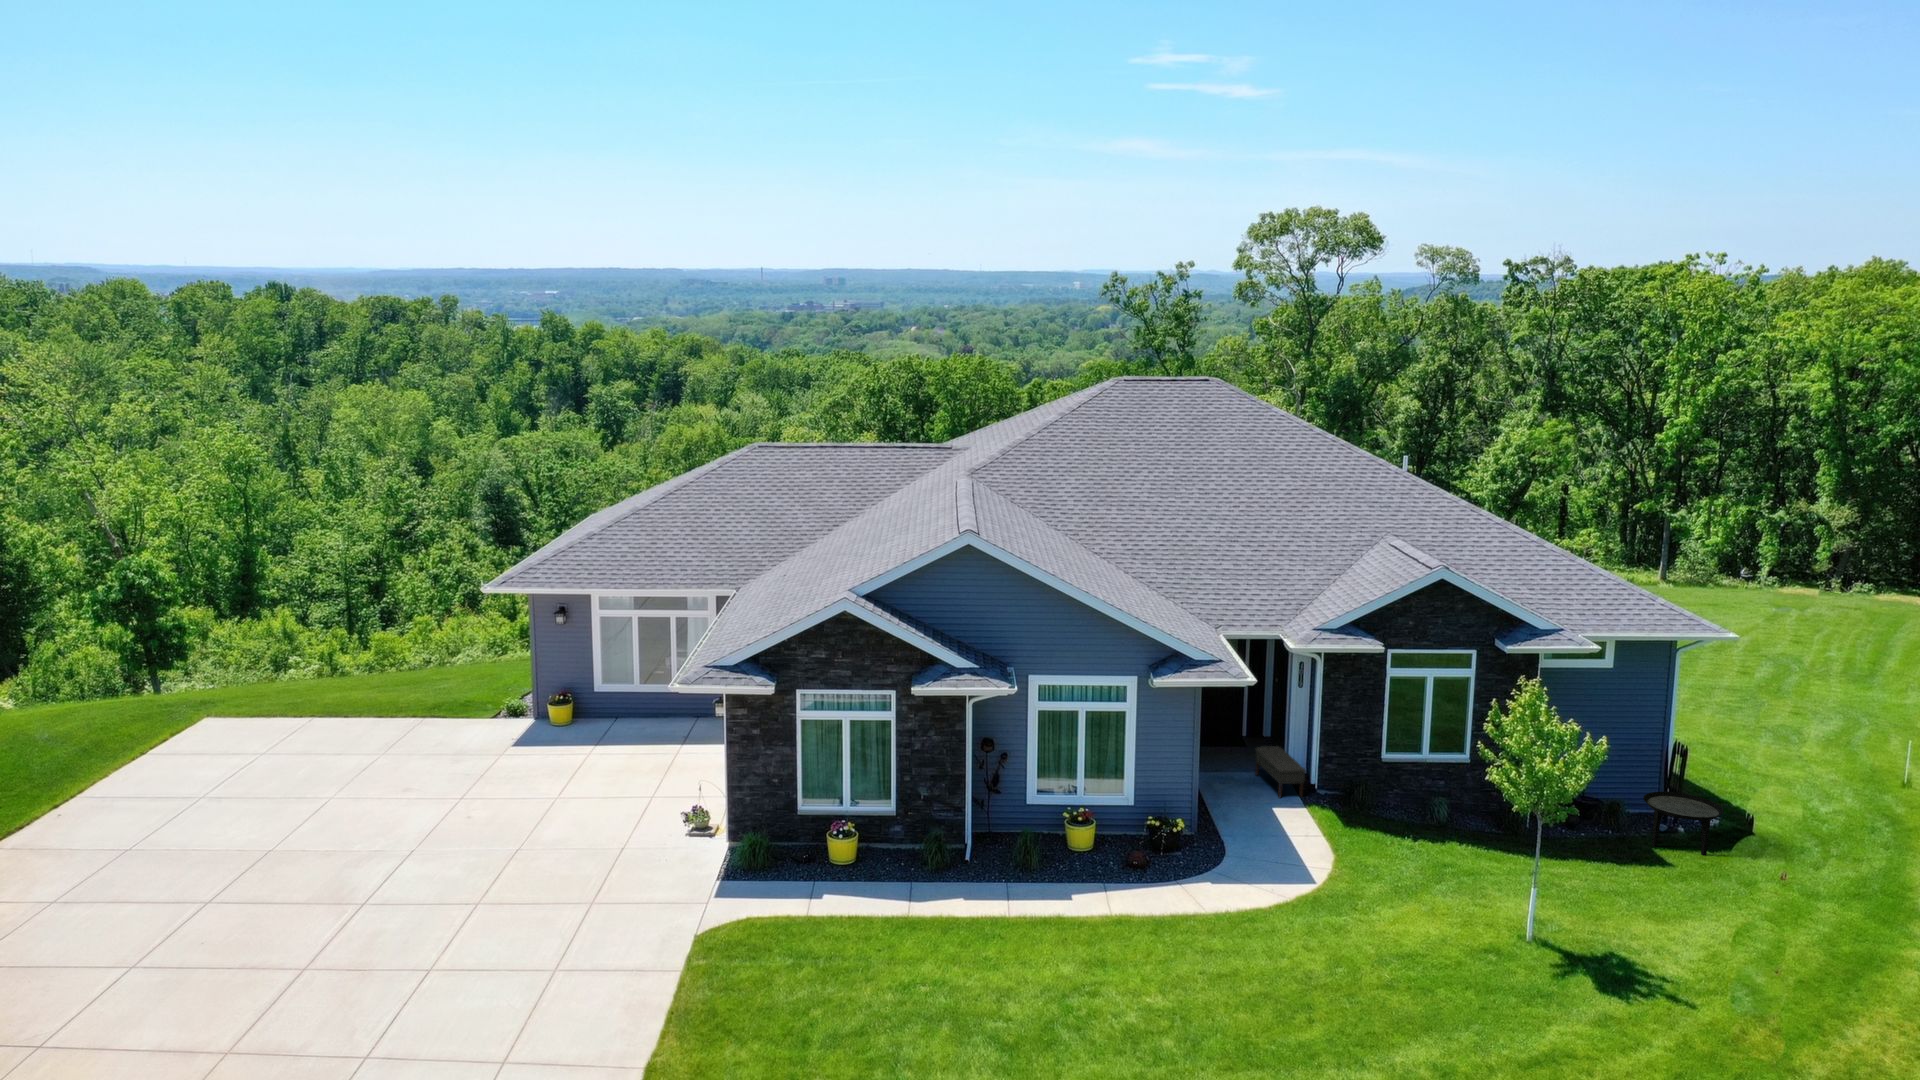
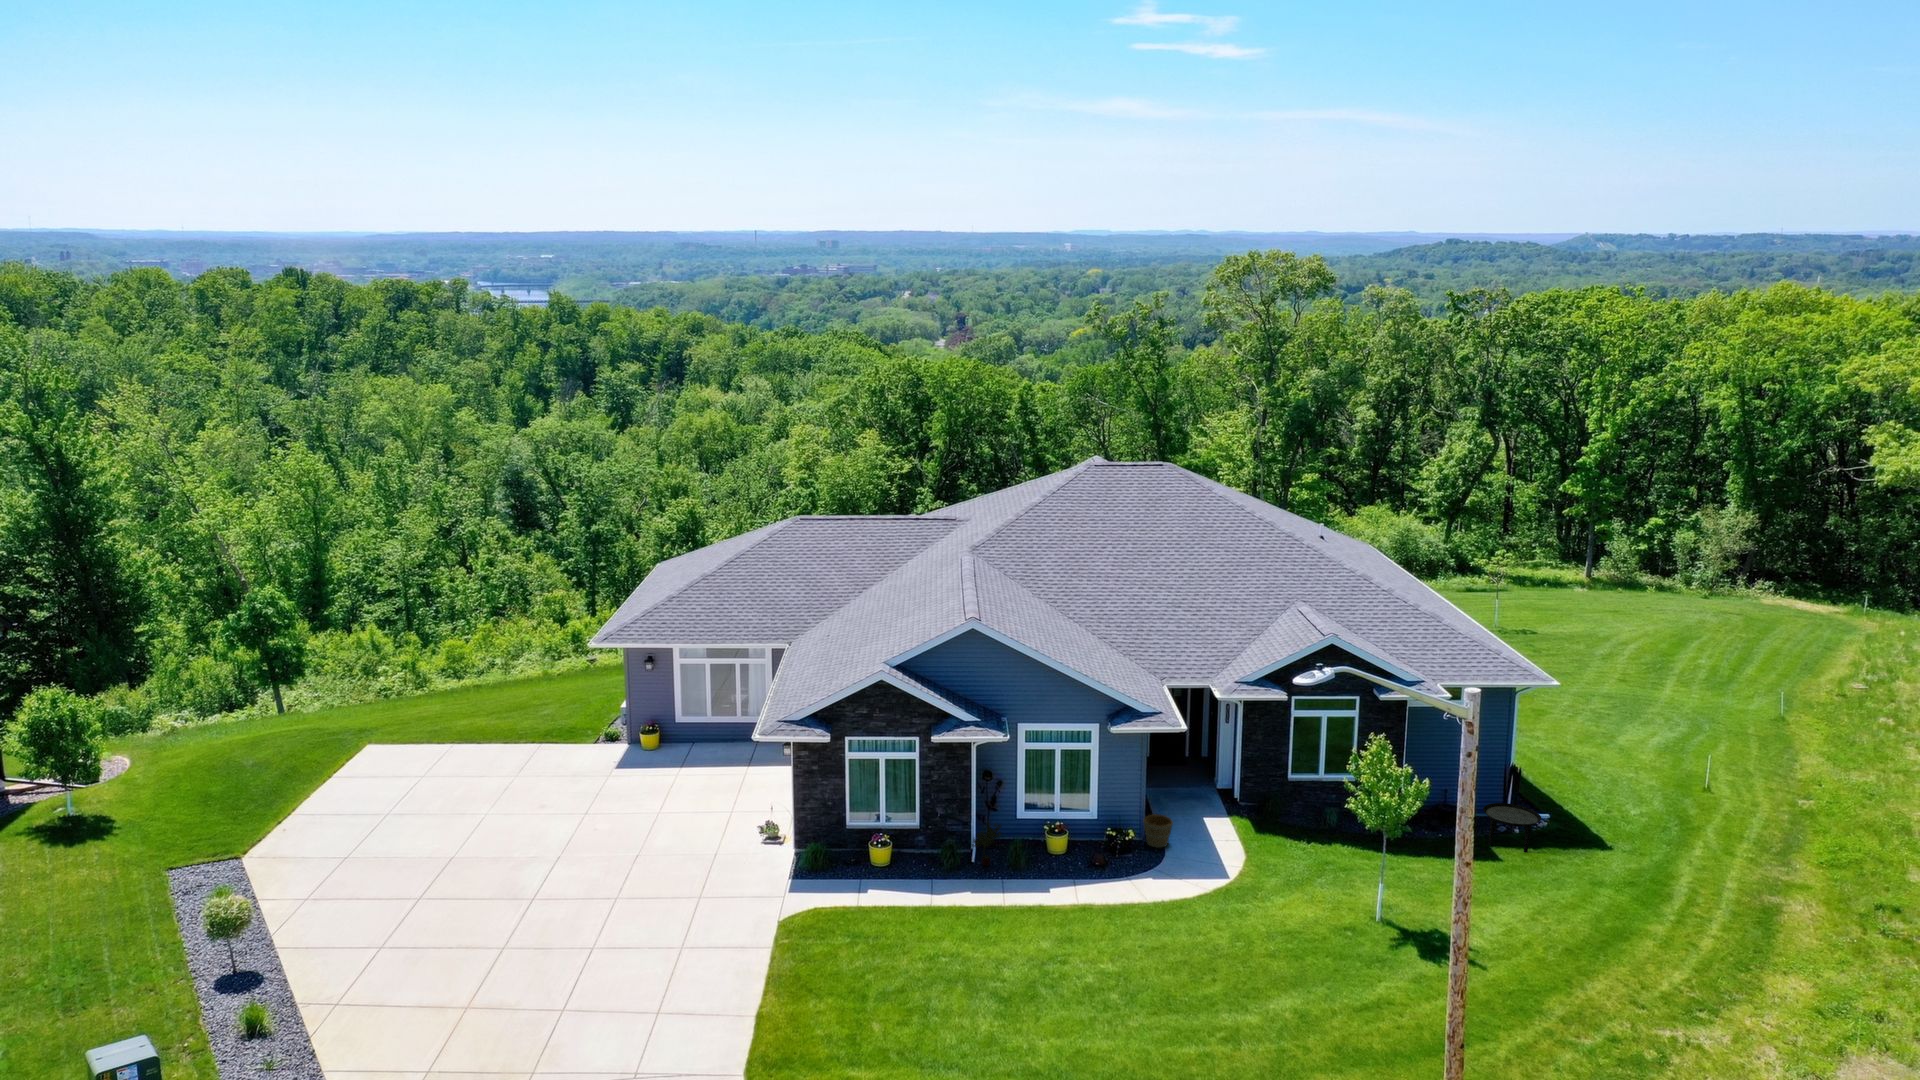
bench: present [1255,746,1306,798] -> none [1193,767,1230,809]
wooden bucket: none [1194,801,1235,844] -> present [1144,814,1173,848]
potted tree: none [963,802,1006,866] -> present [972,822,1001,866]

